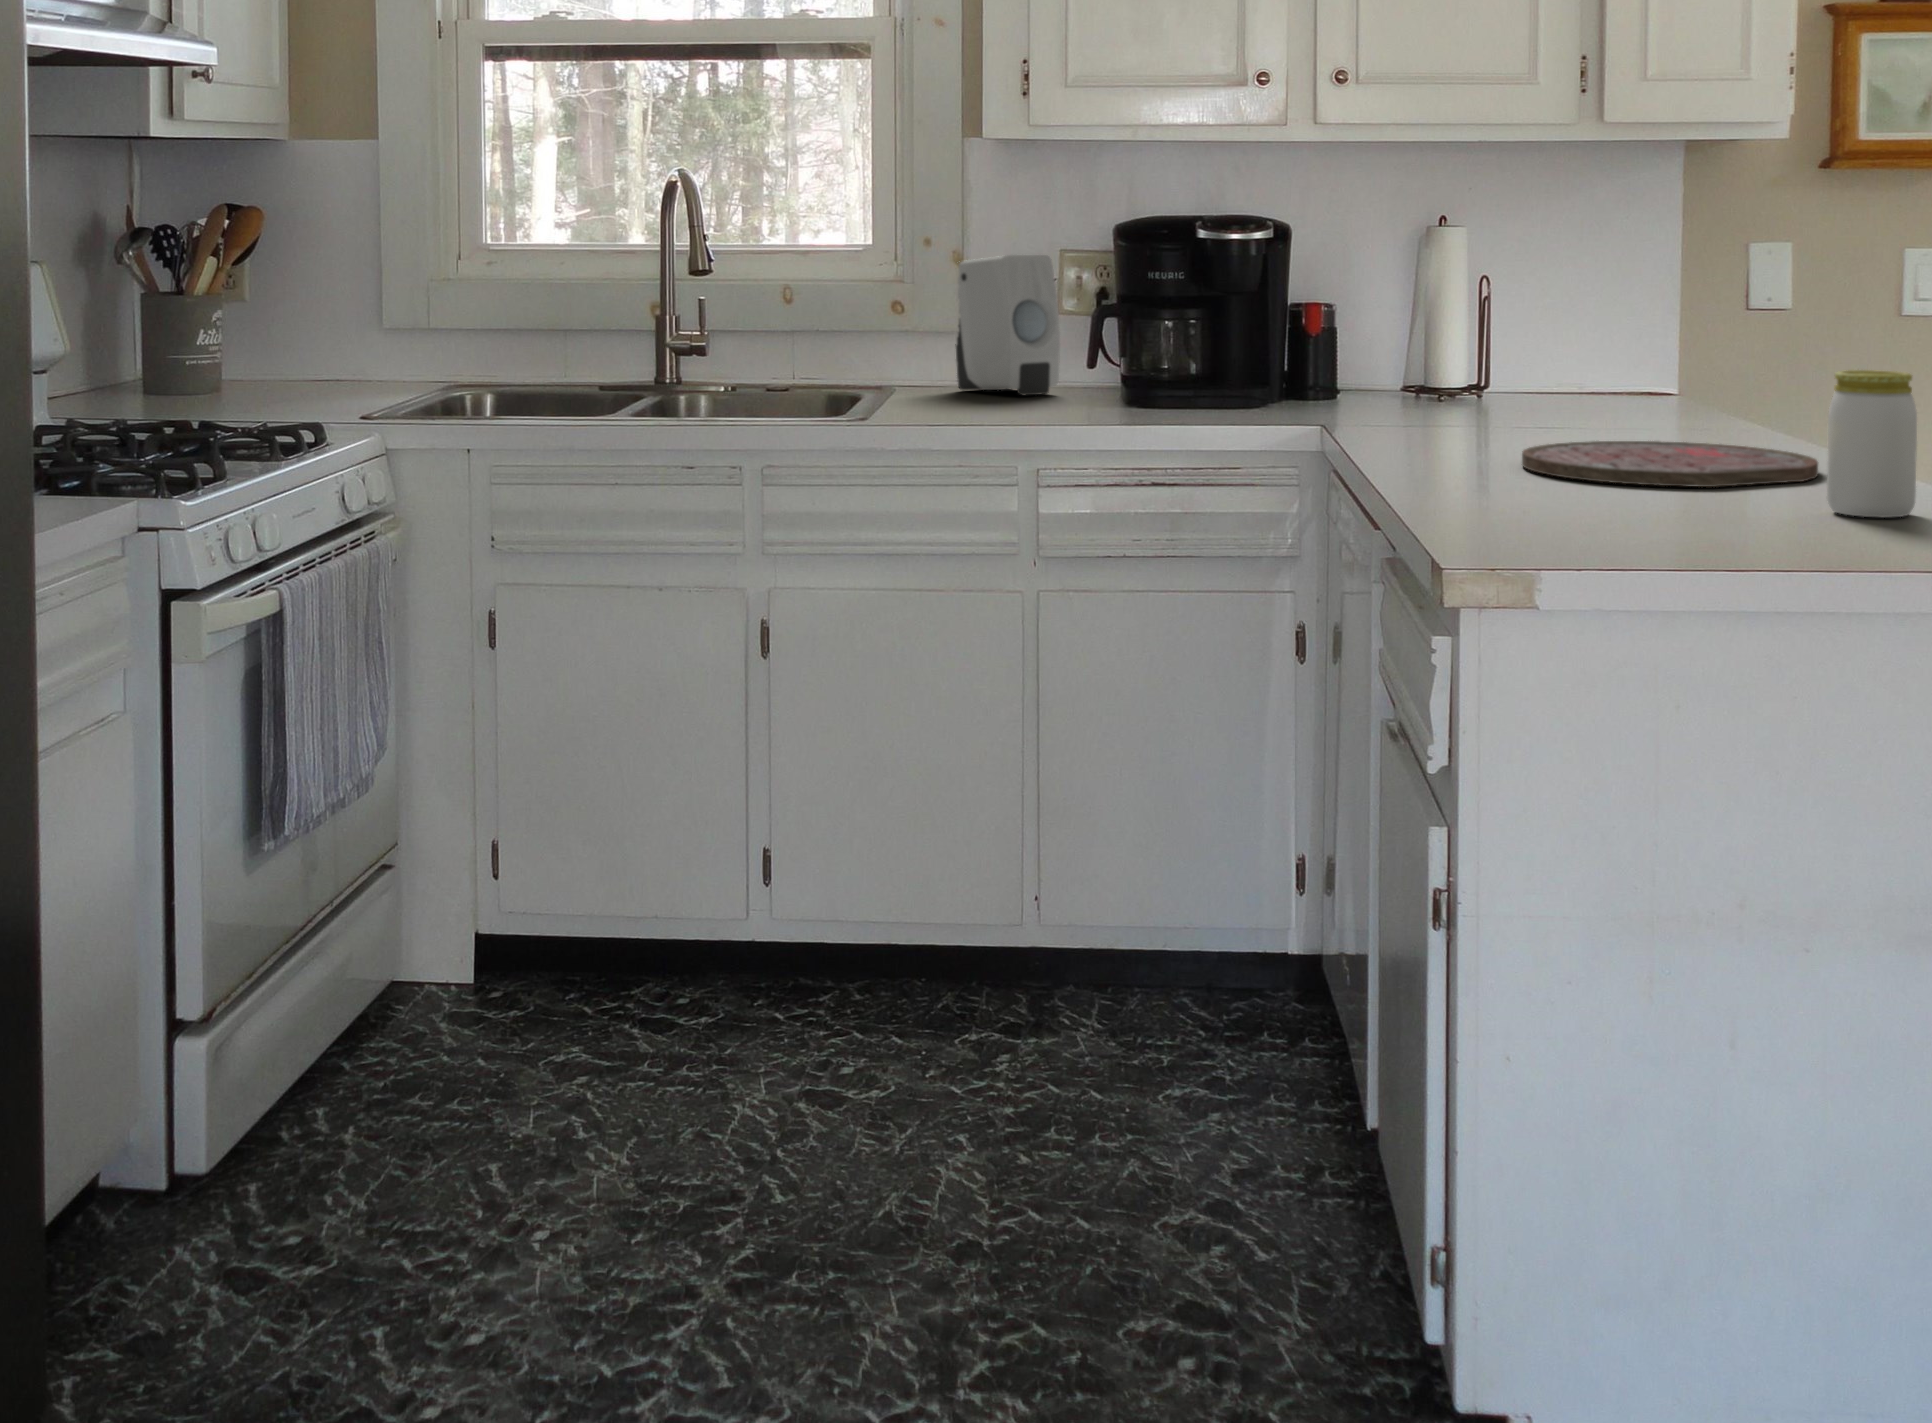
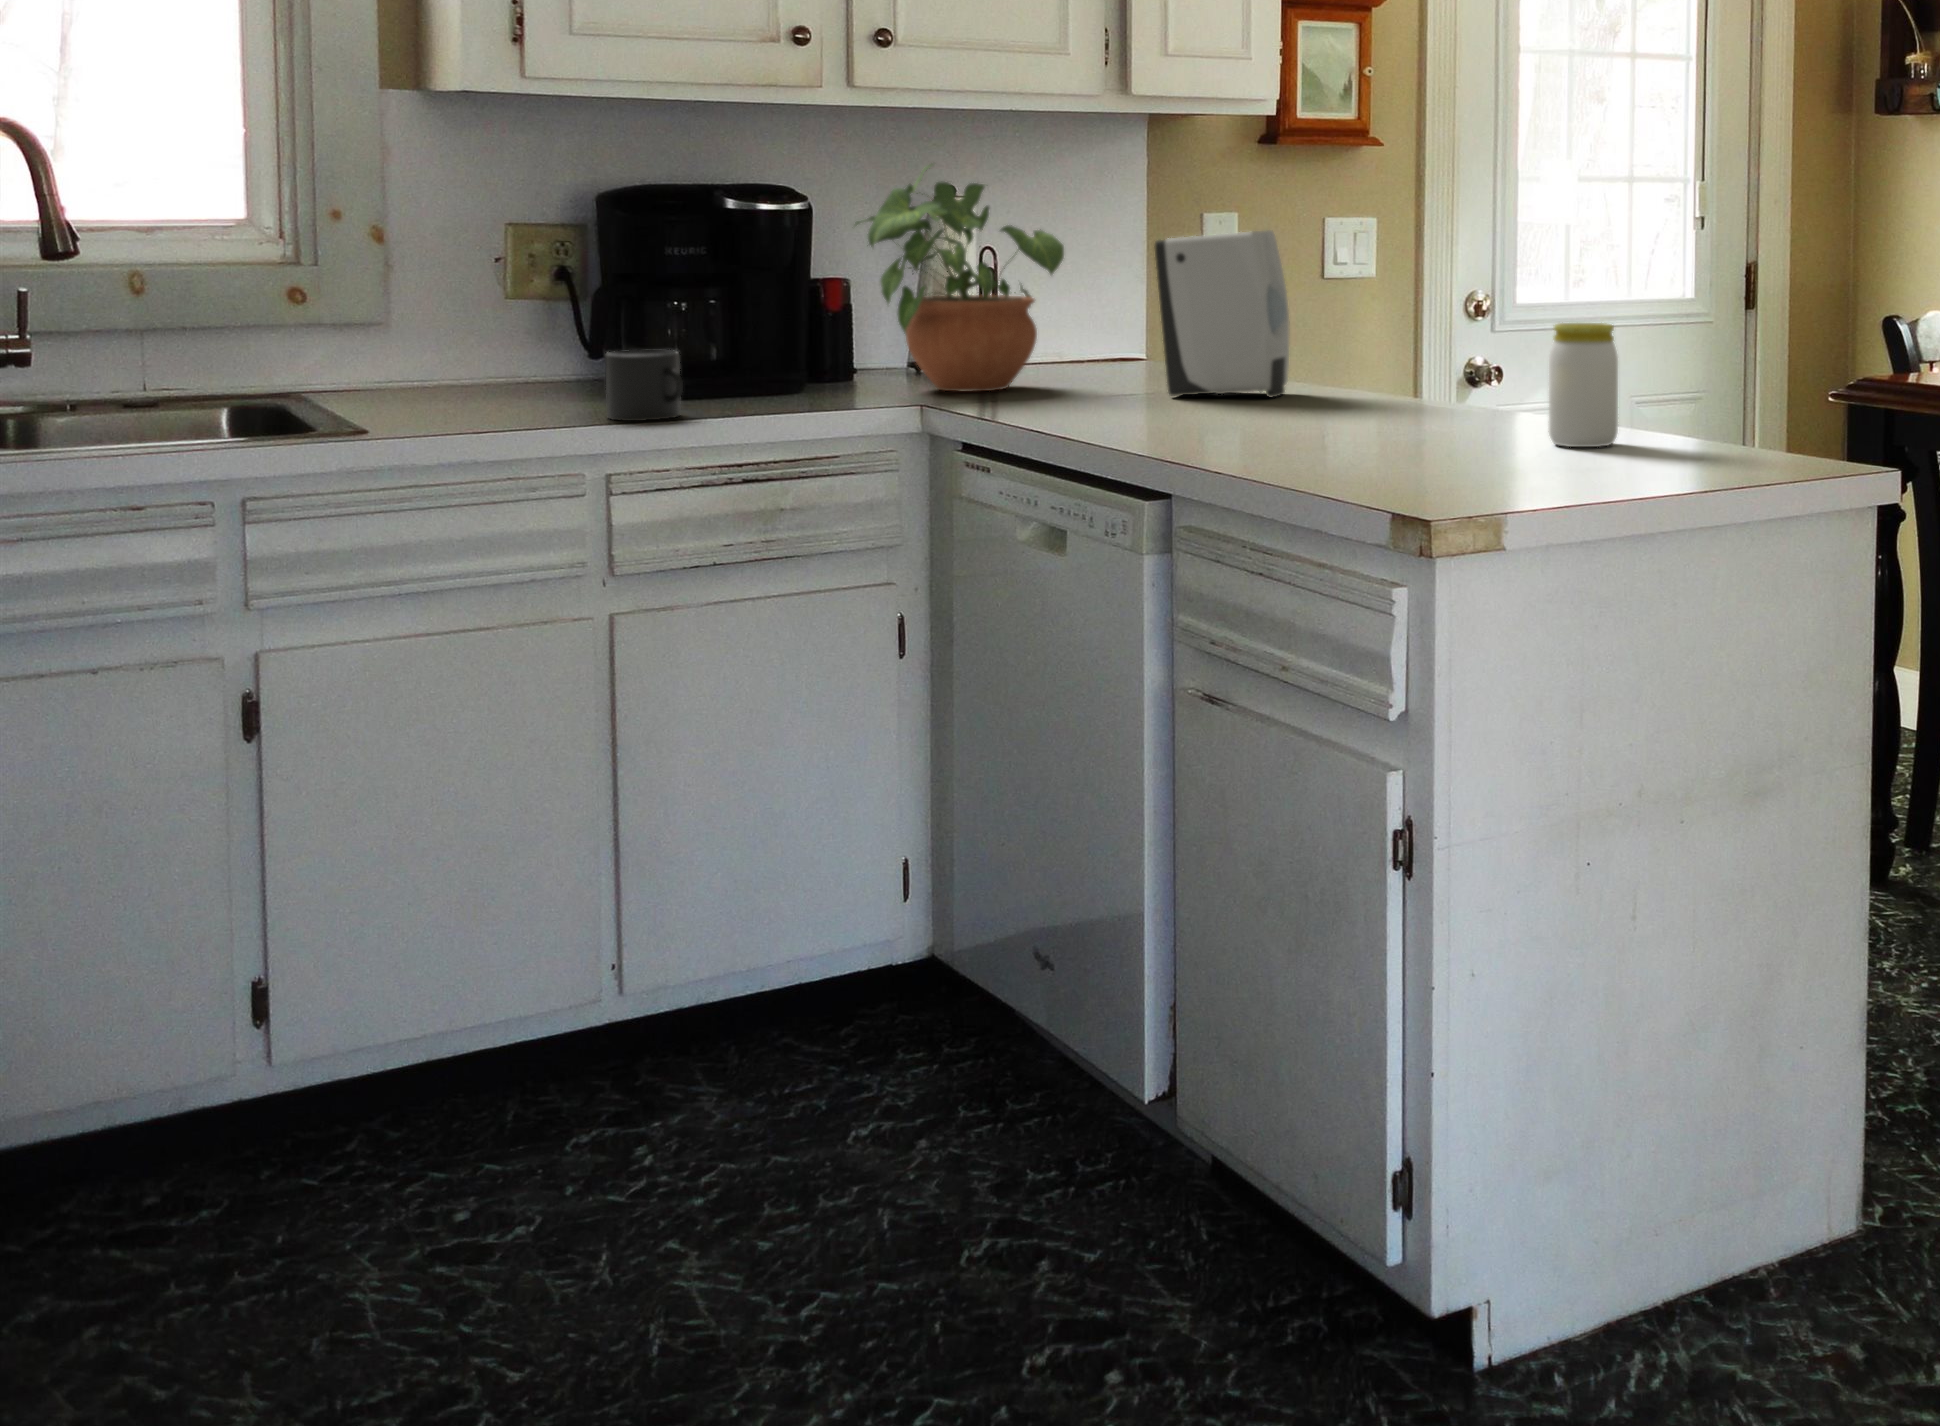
potted plant: none [1304,196,1492,416] -> present [856,164,1064,391]
soap dispenser: present [955,255,1060,395] -> present [1154,230,1290,397]
mug: none [1057,362,1117,423] -> present [606,350,683,421]
cutting board: present [1522,441,1818,487] -> none [1213,397,1471,437]

